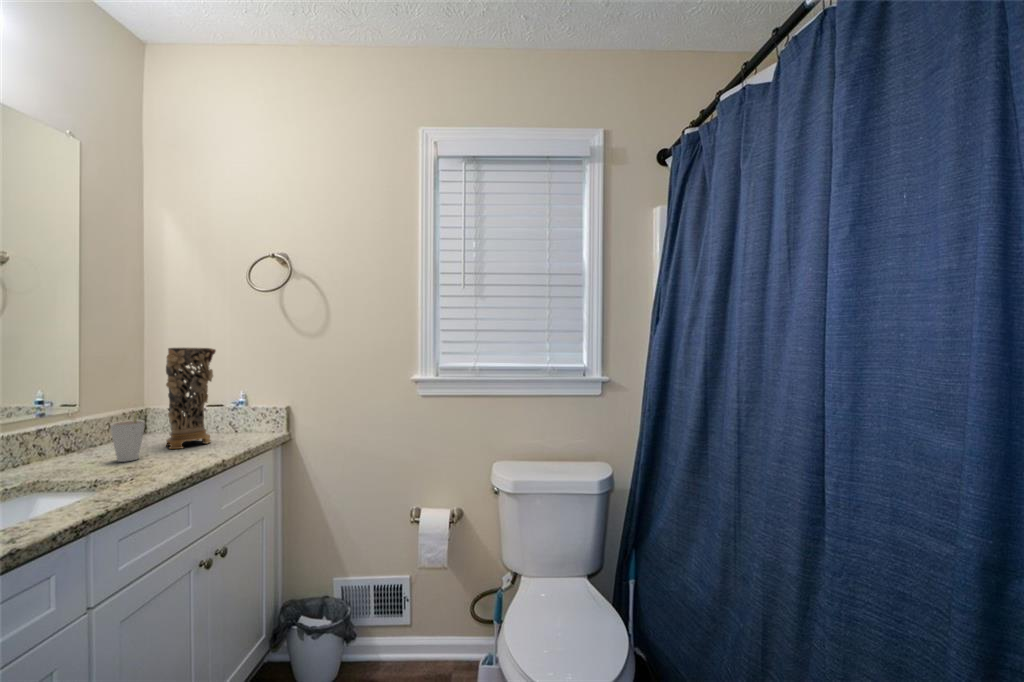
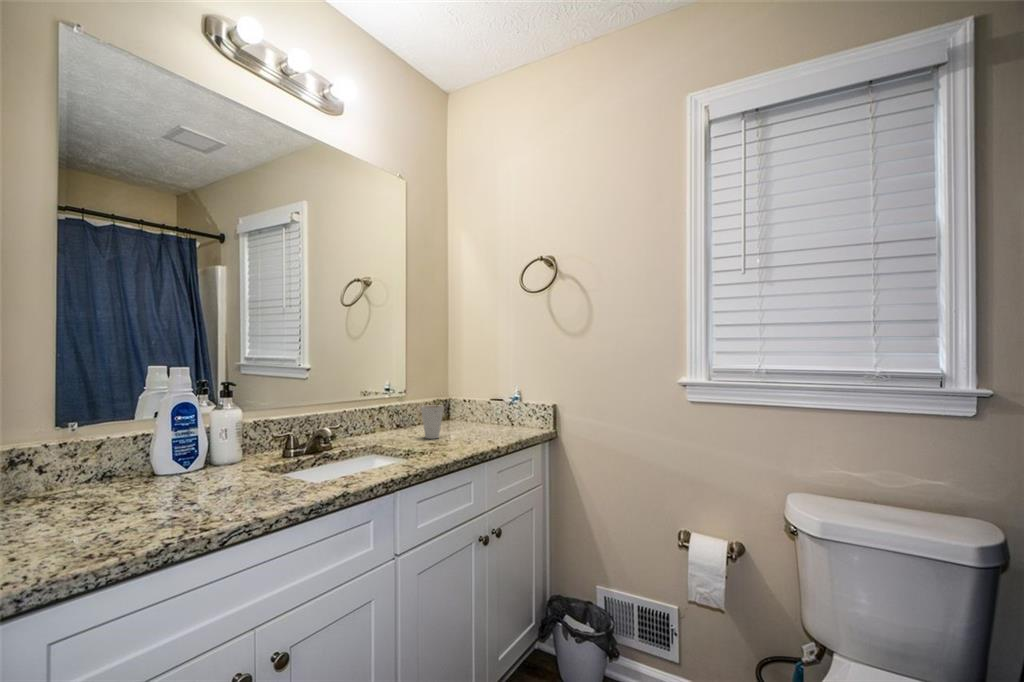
decorative vase: present [166,348,216,449] -> none [459,345,495,433]

